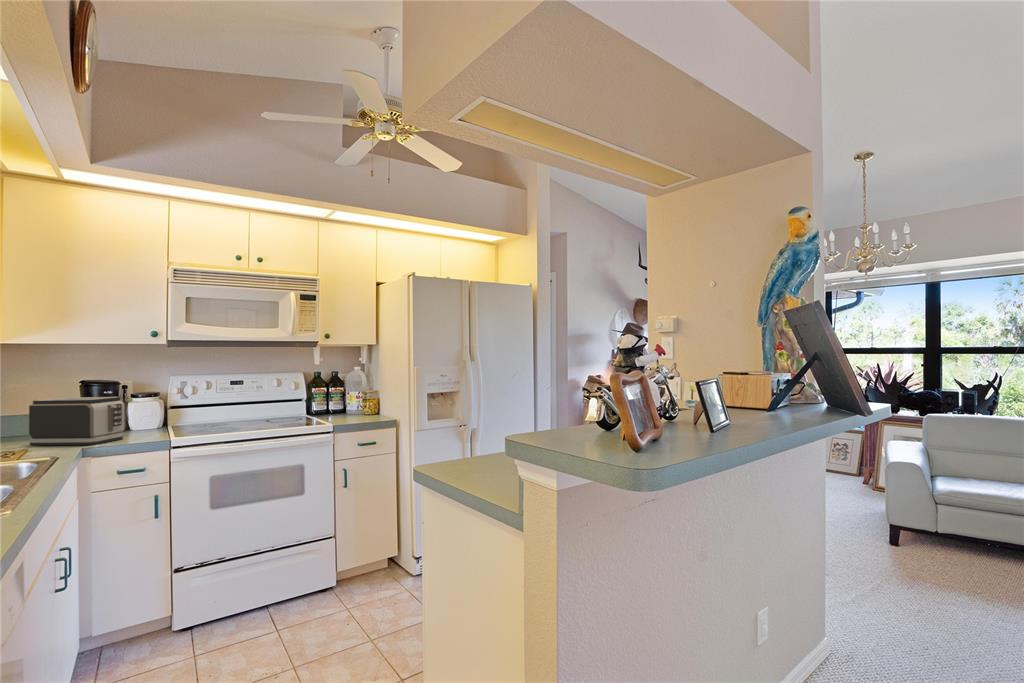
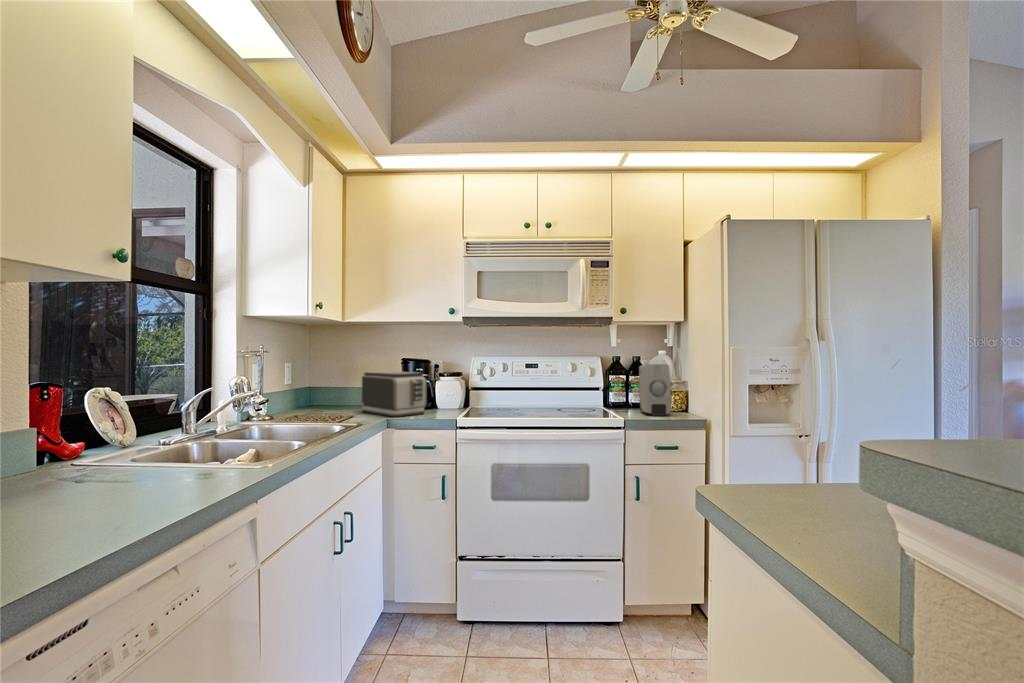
soap dispenser: none [341,378,368,419] -> present [639,364,671,416]

